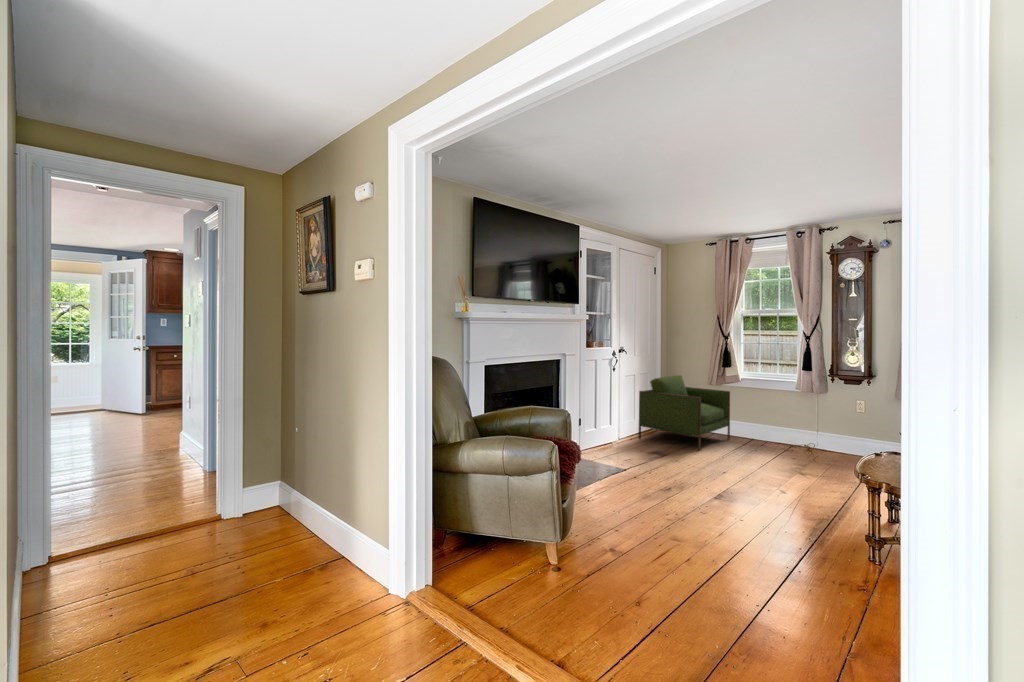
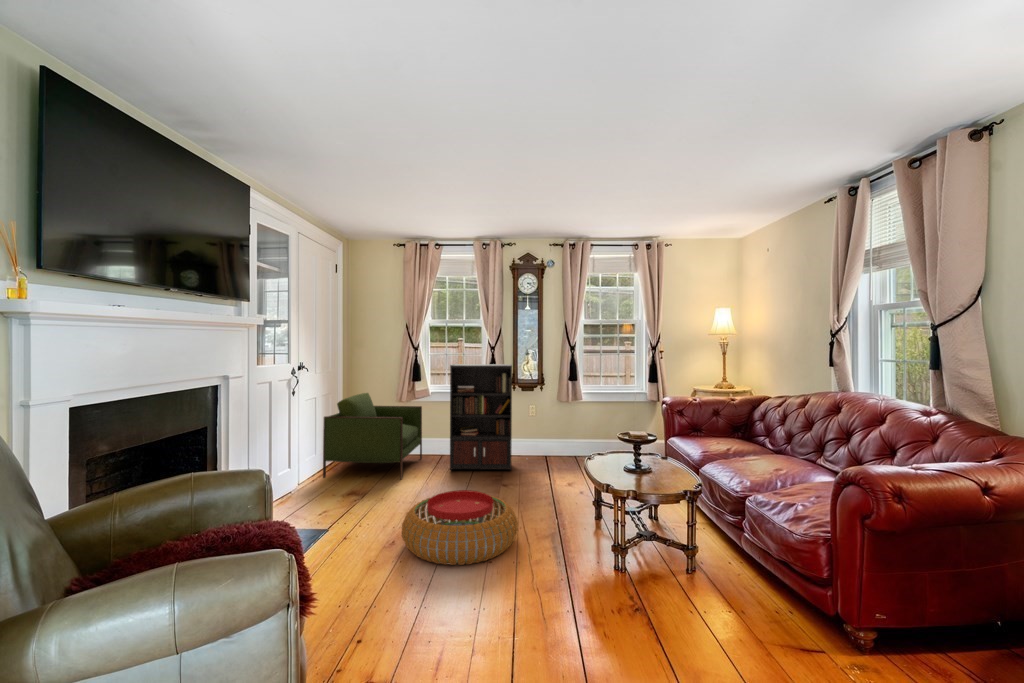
bookcase: none [748,353,846,463] -> present [450,364,512,470]
pouf: none [667,457,770,514] -> present [402,490,518,565]

